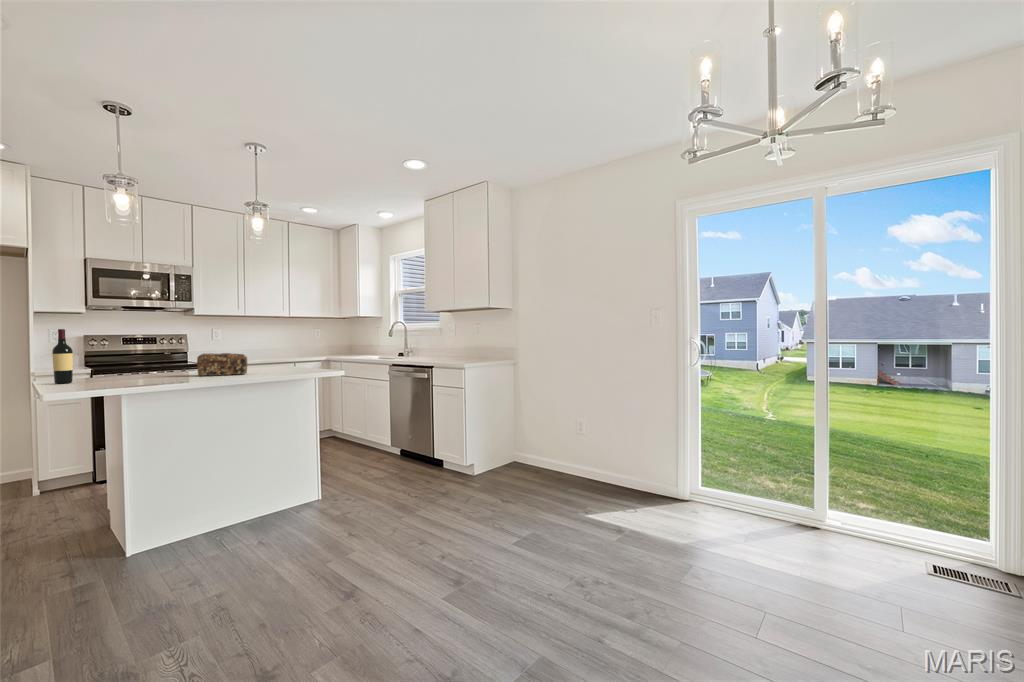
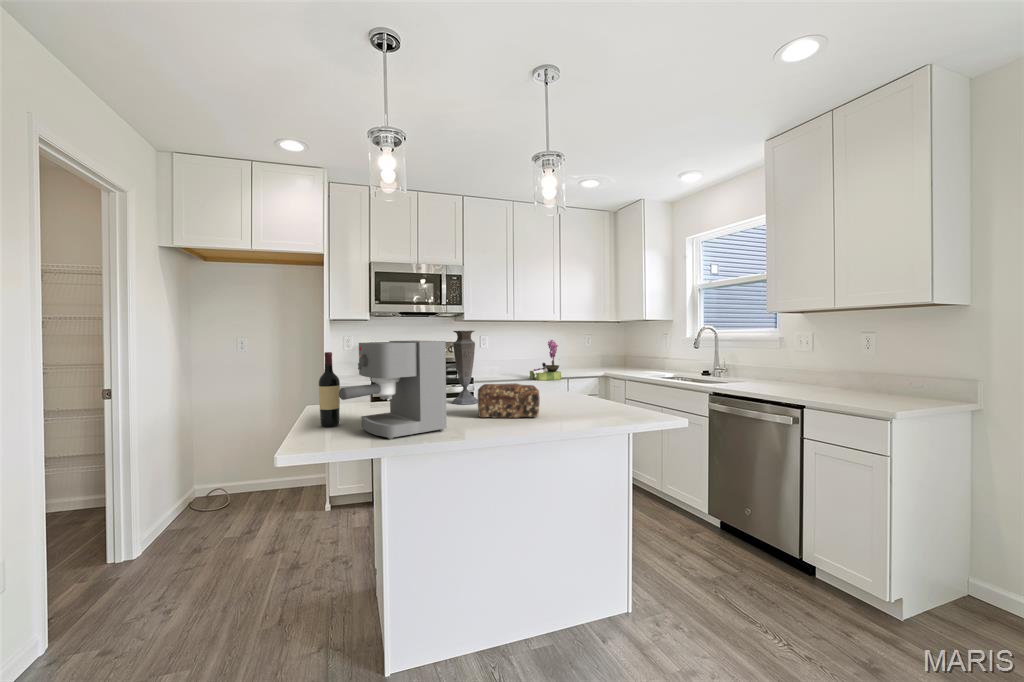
vase: none [177,318,202,374] -> present [452,330,478,404]
coffee maker: none [79,320,170,384] -> present [339,340,447,440]
flower arrangement: none [260,331,288,365] -> present [530,340,561,381]

